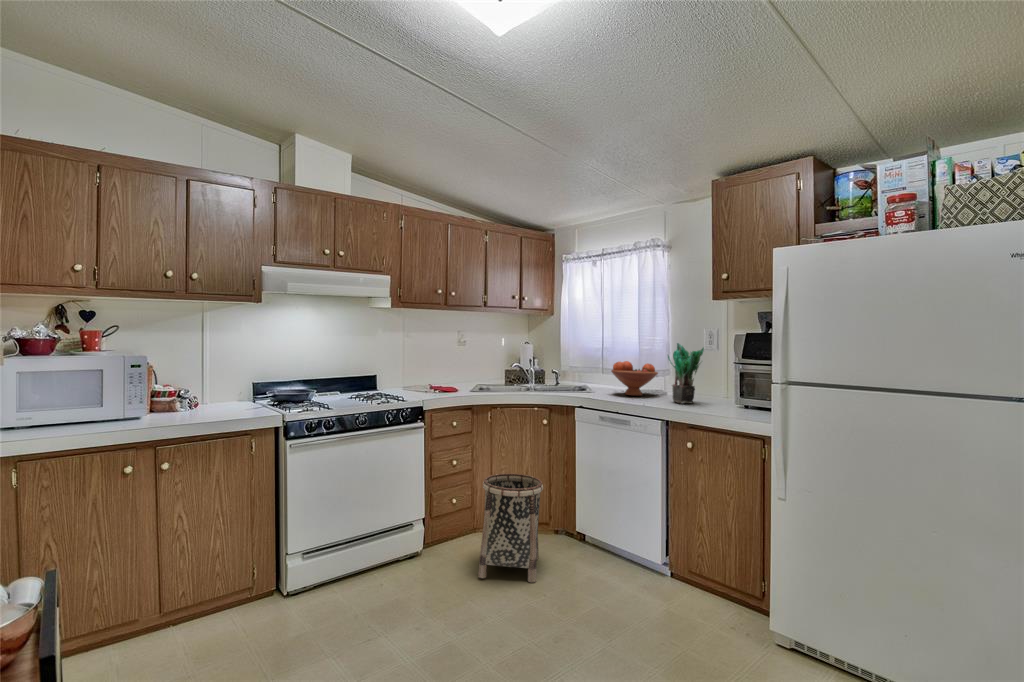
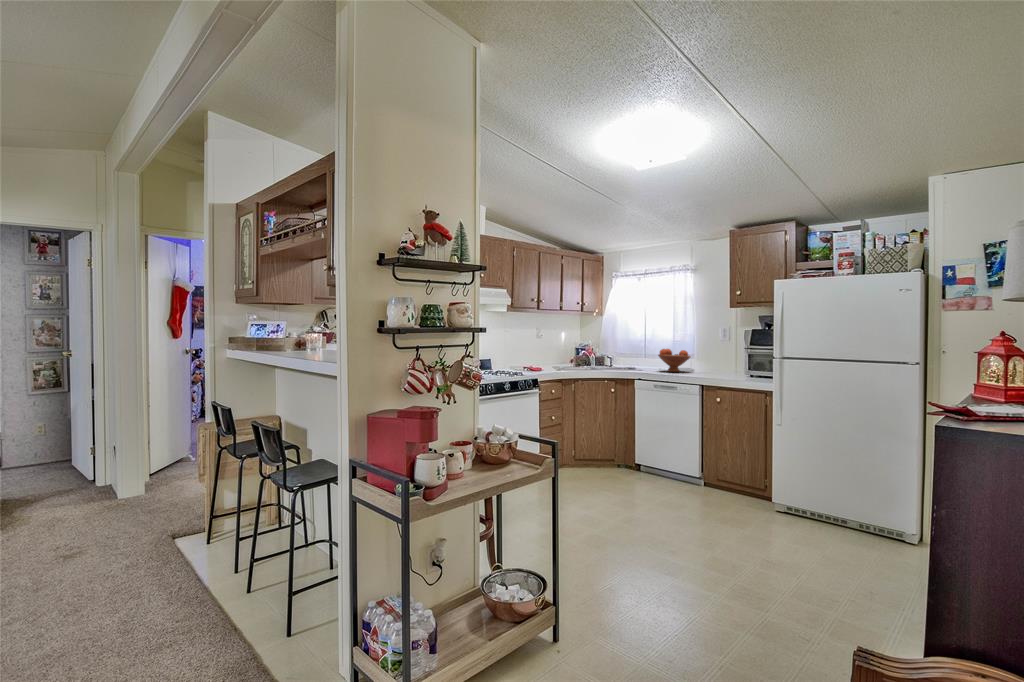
potted plant: present [668,343,704,403] -> none [702,336,725,376]
basket: present [478,473,543,583] -> none [579,423,622,490]

